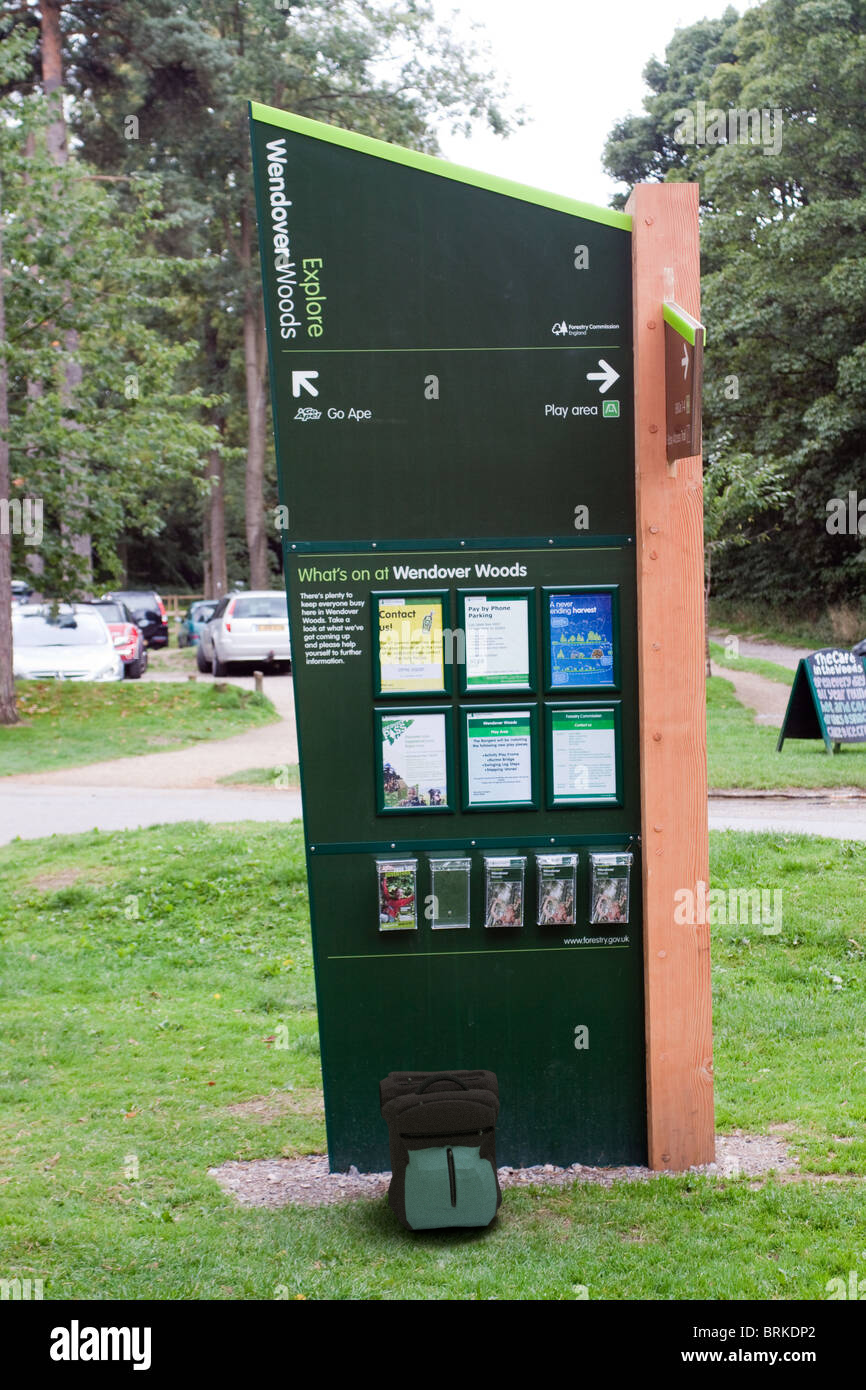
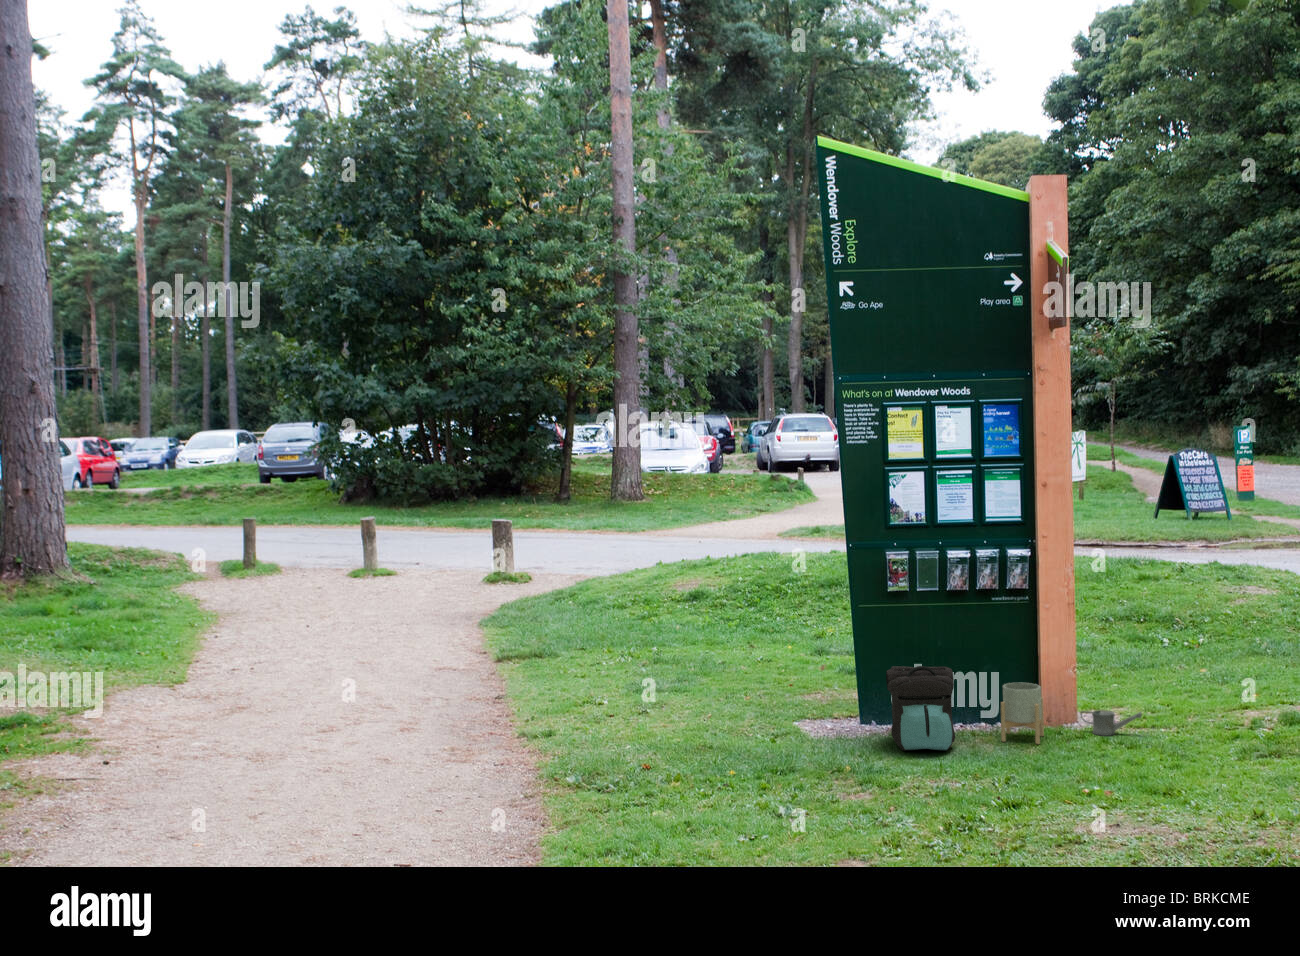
planter: none [581,1087,653,1201] -> present [1001,683,1044,744]
watering can: none [714,1127,815,1174] -> present [1081,710,1142,736]

